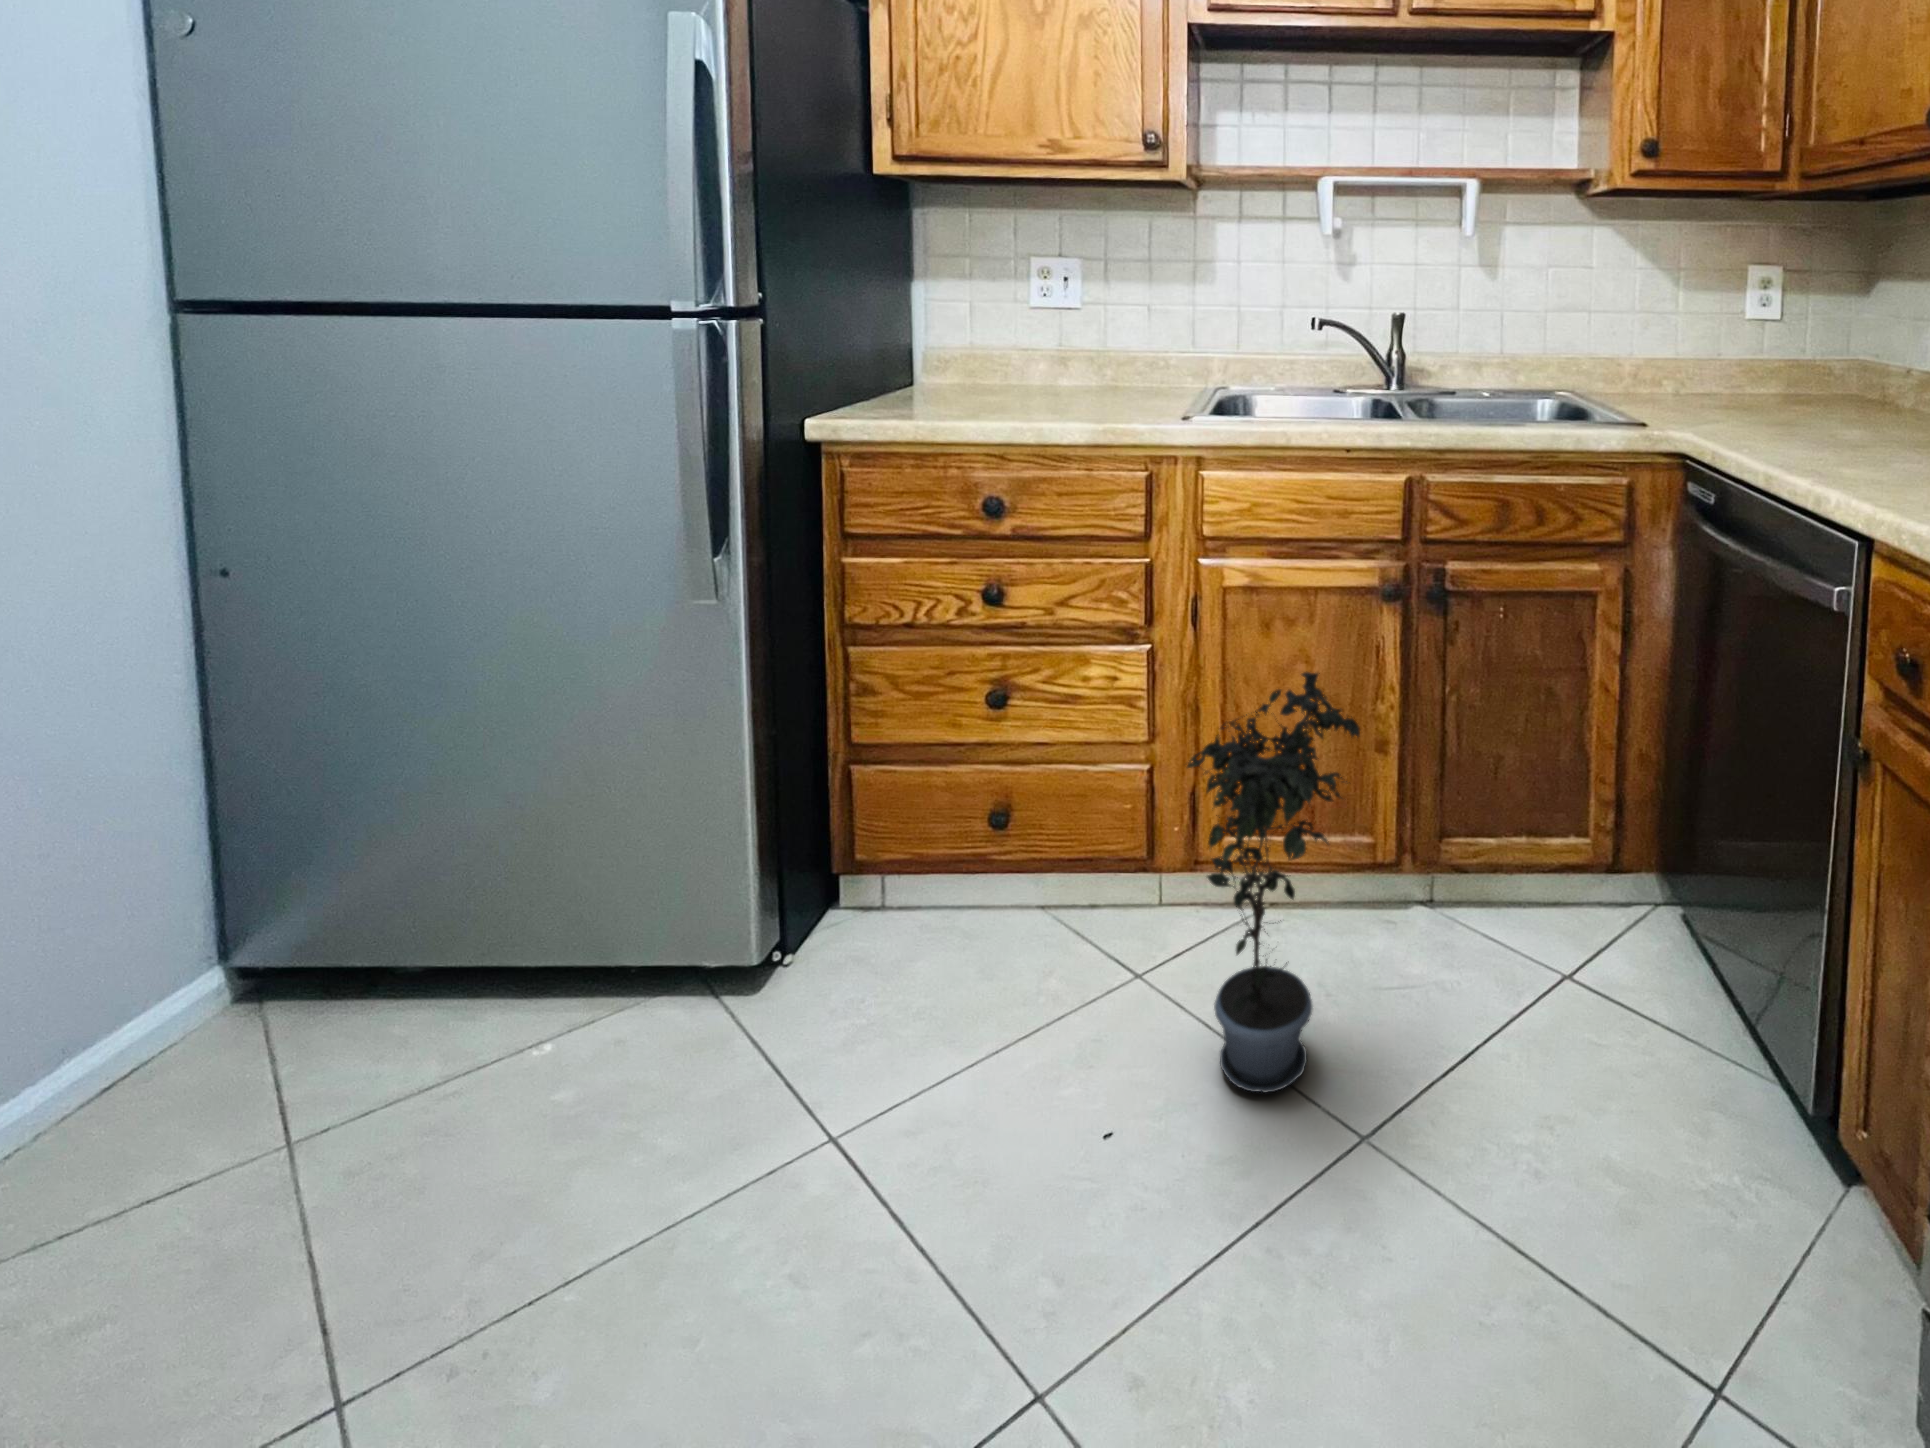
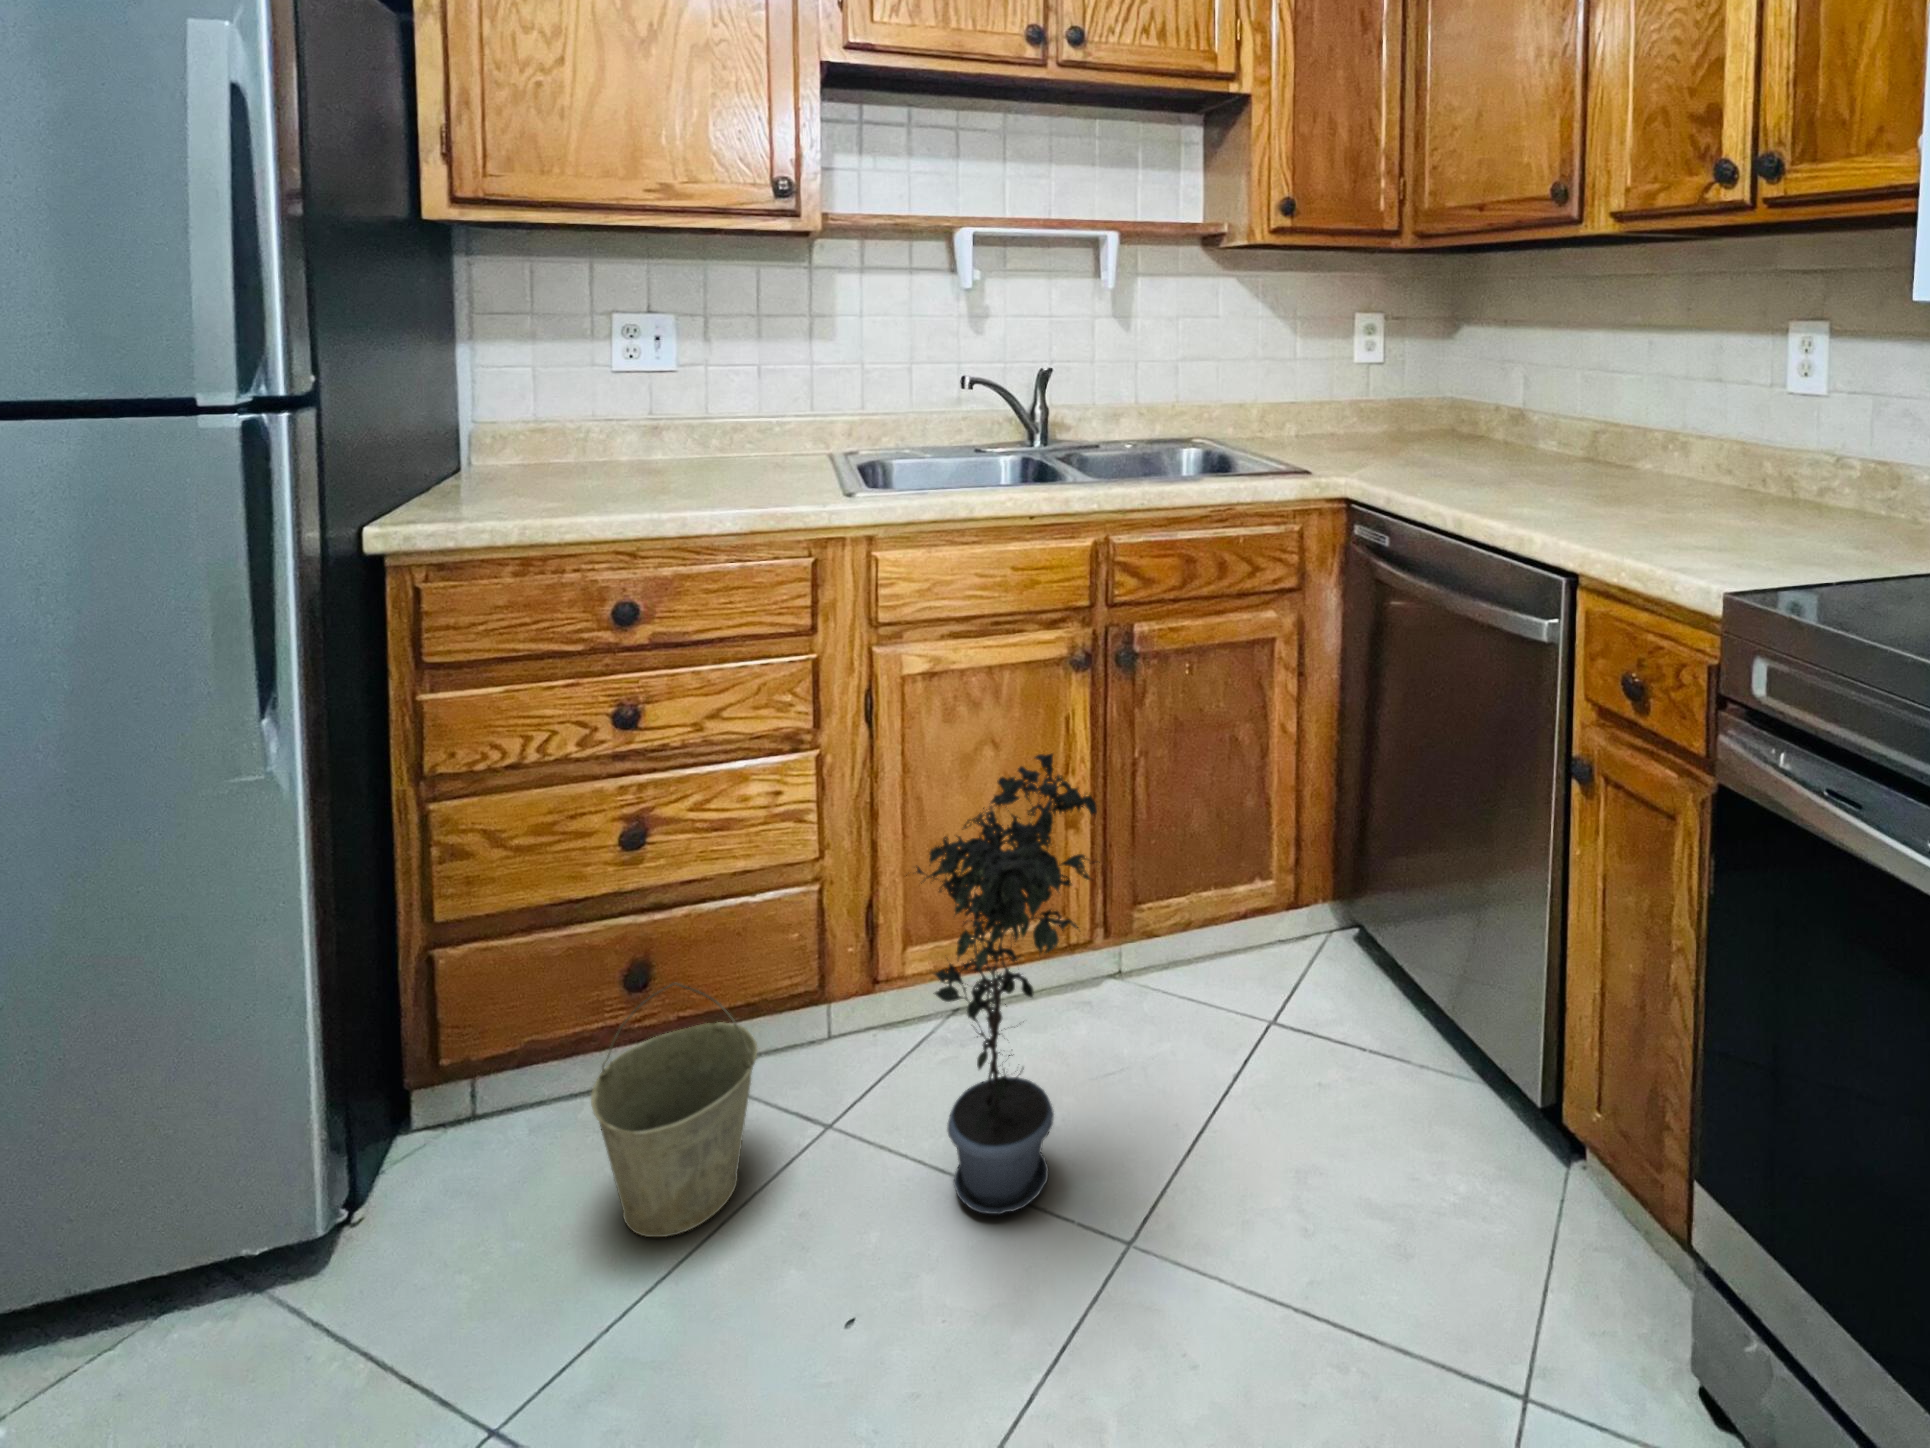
bucket: none [937,822,1073,1034] -> present [591,983,757,1237]

